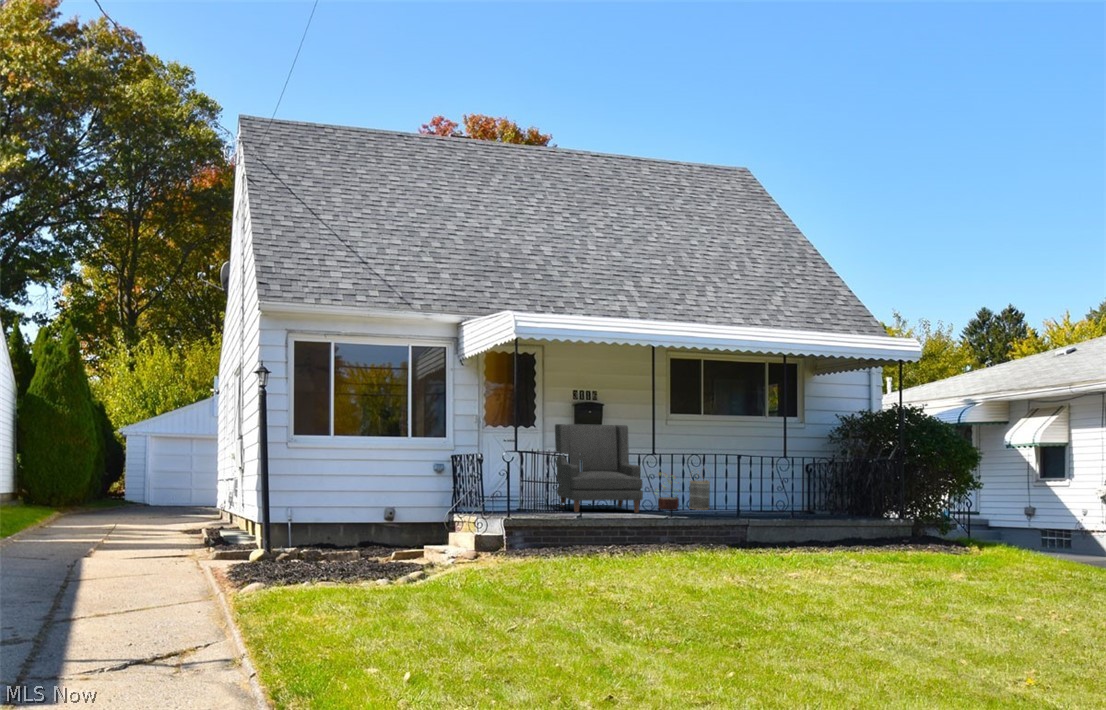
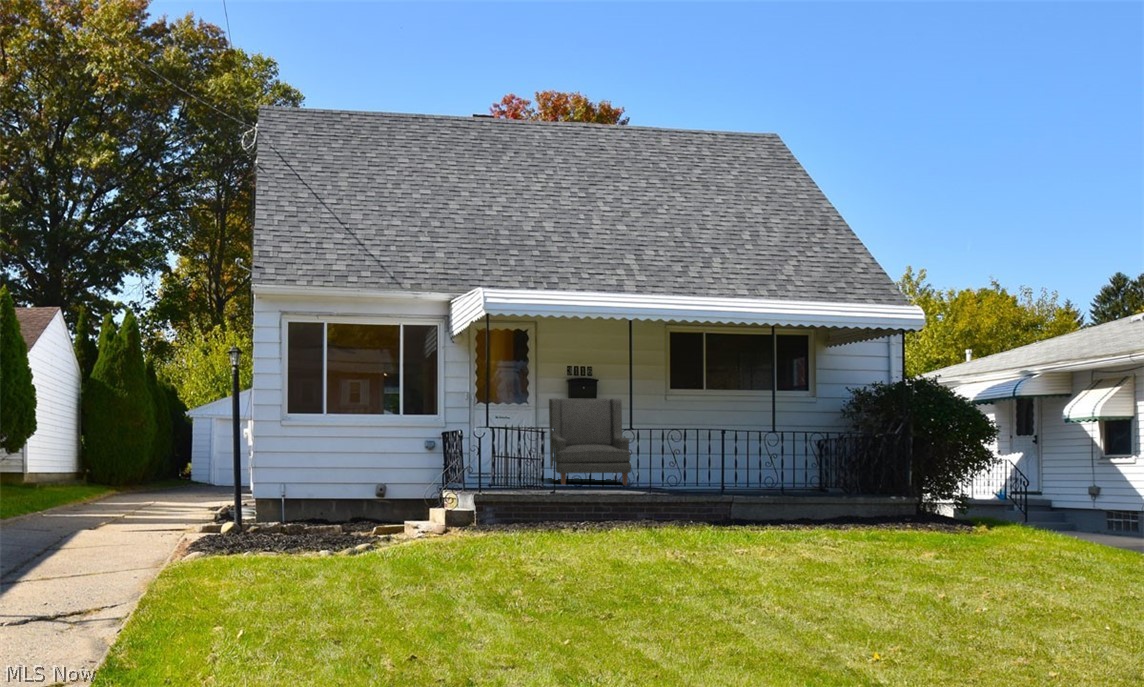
decorative plant: present [656,474,680,511] -> none [649,445,677,484]
basket: present [689,480,710,510] -> none [690,441,711,483]

